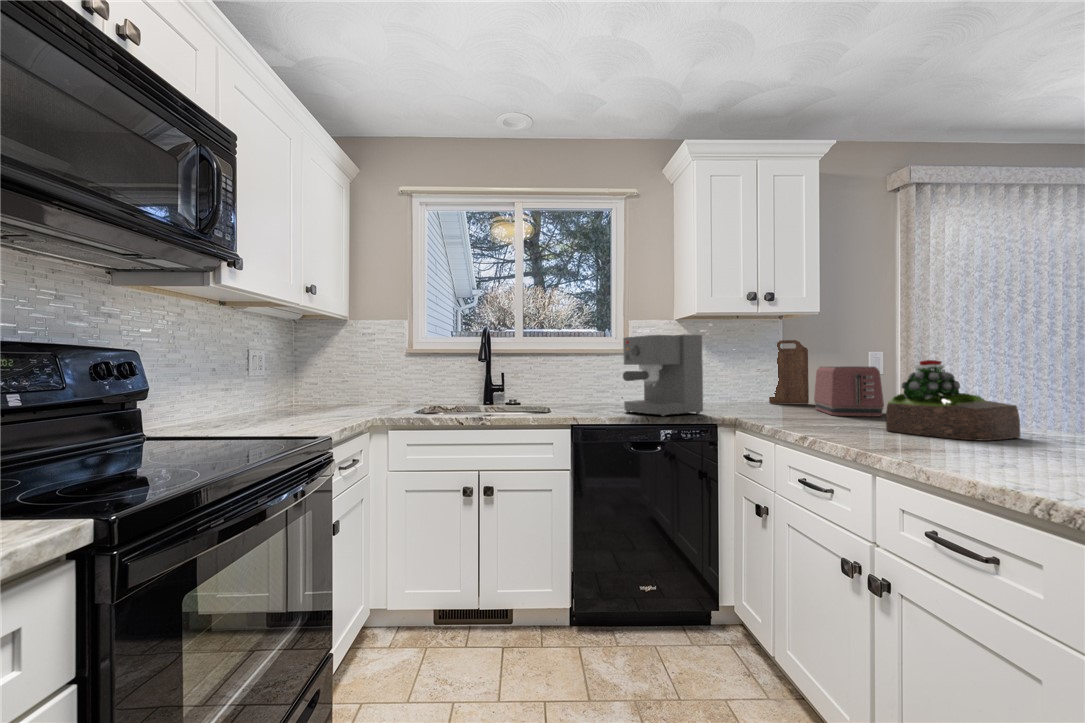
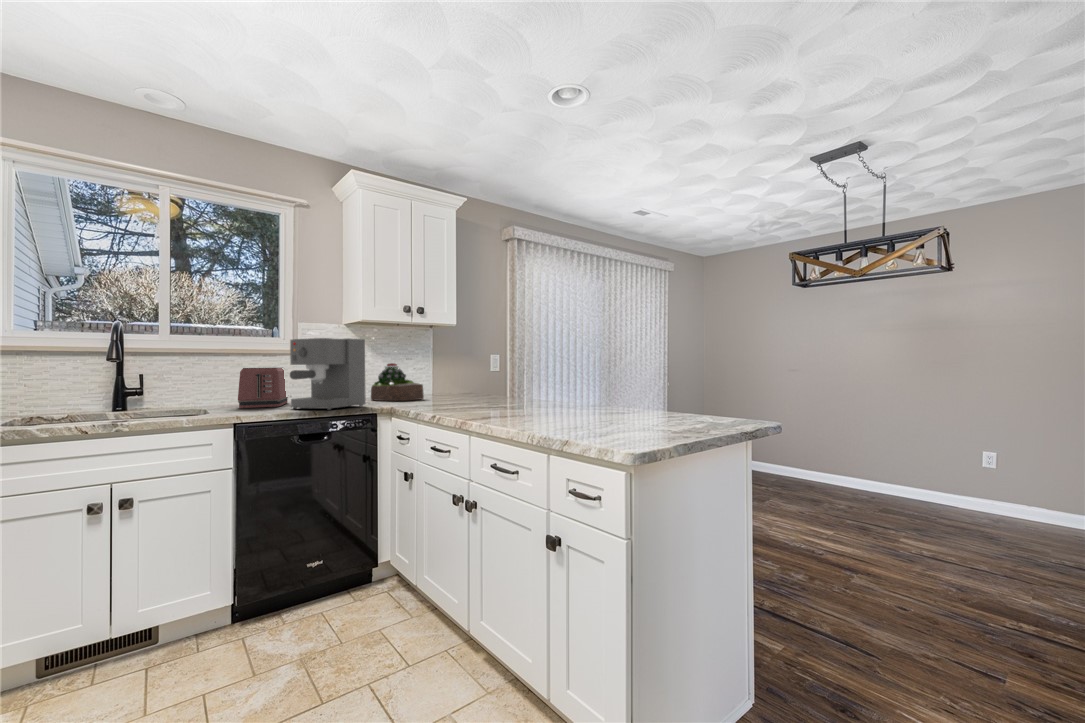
cutting board: present [769,340,809,404] -> none [422,345,451,397]
succulent plant: present [886,360,1020,441] -> present [371,363,424,401]
toaster: present [814,366,884,417] -> present [238,368,288,408]

